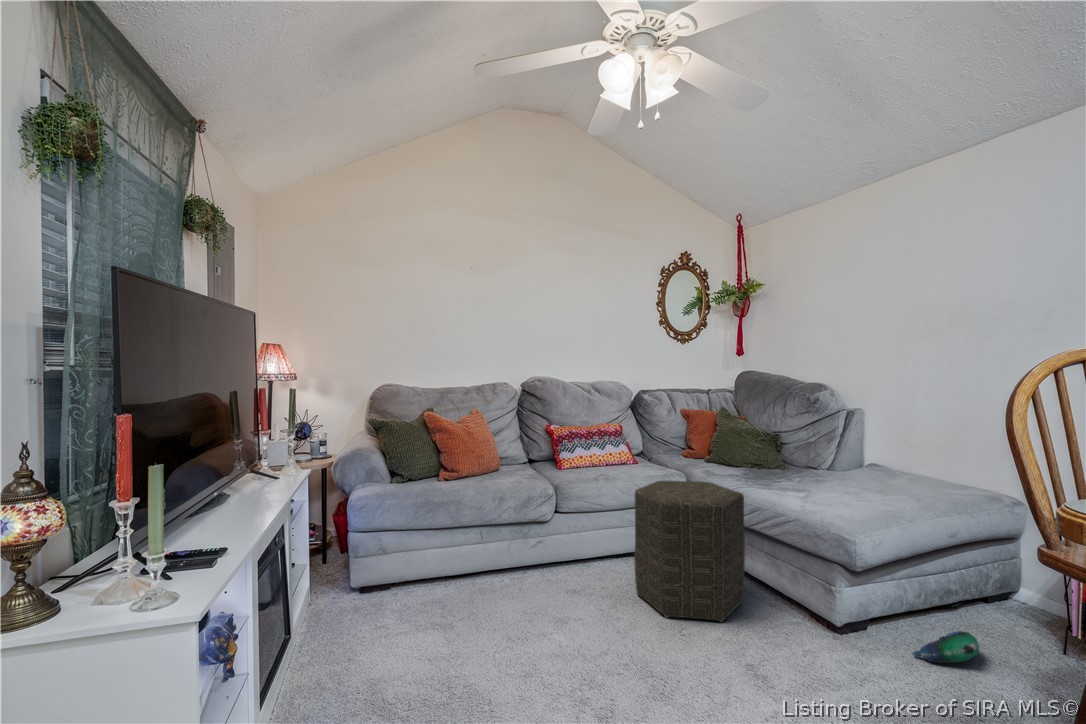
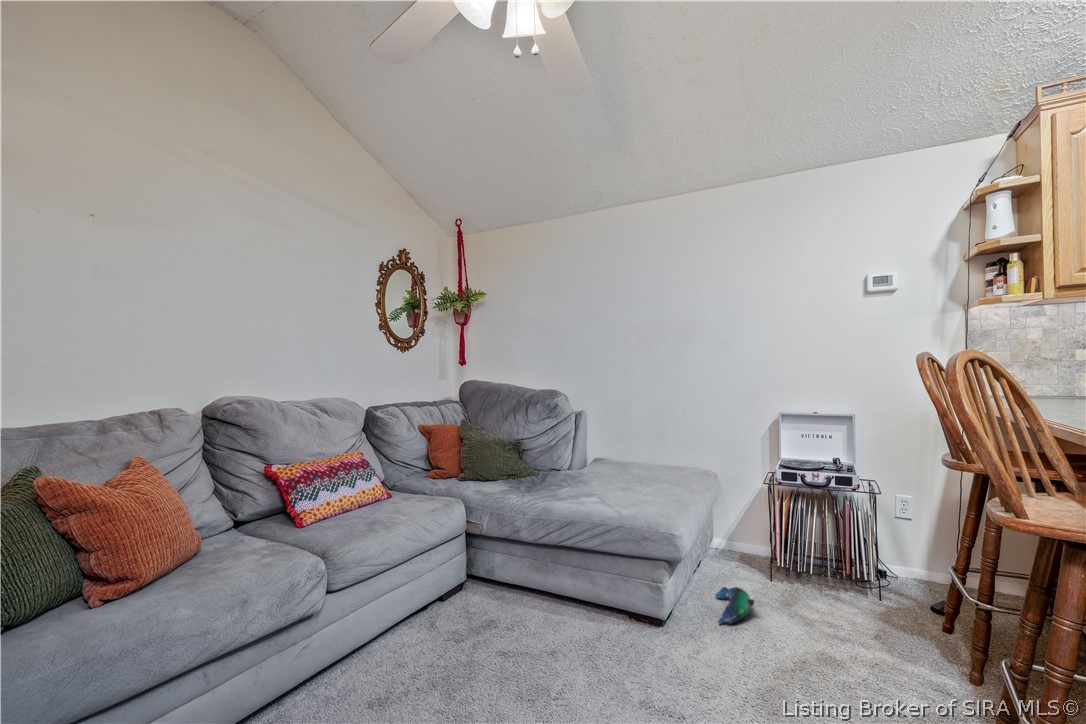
ottoman: present [634,481,745,622] -> none [456,504,575,687]

